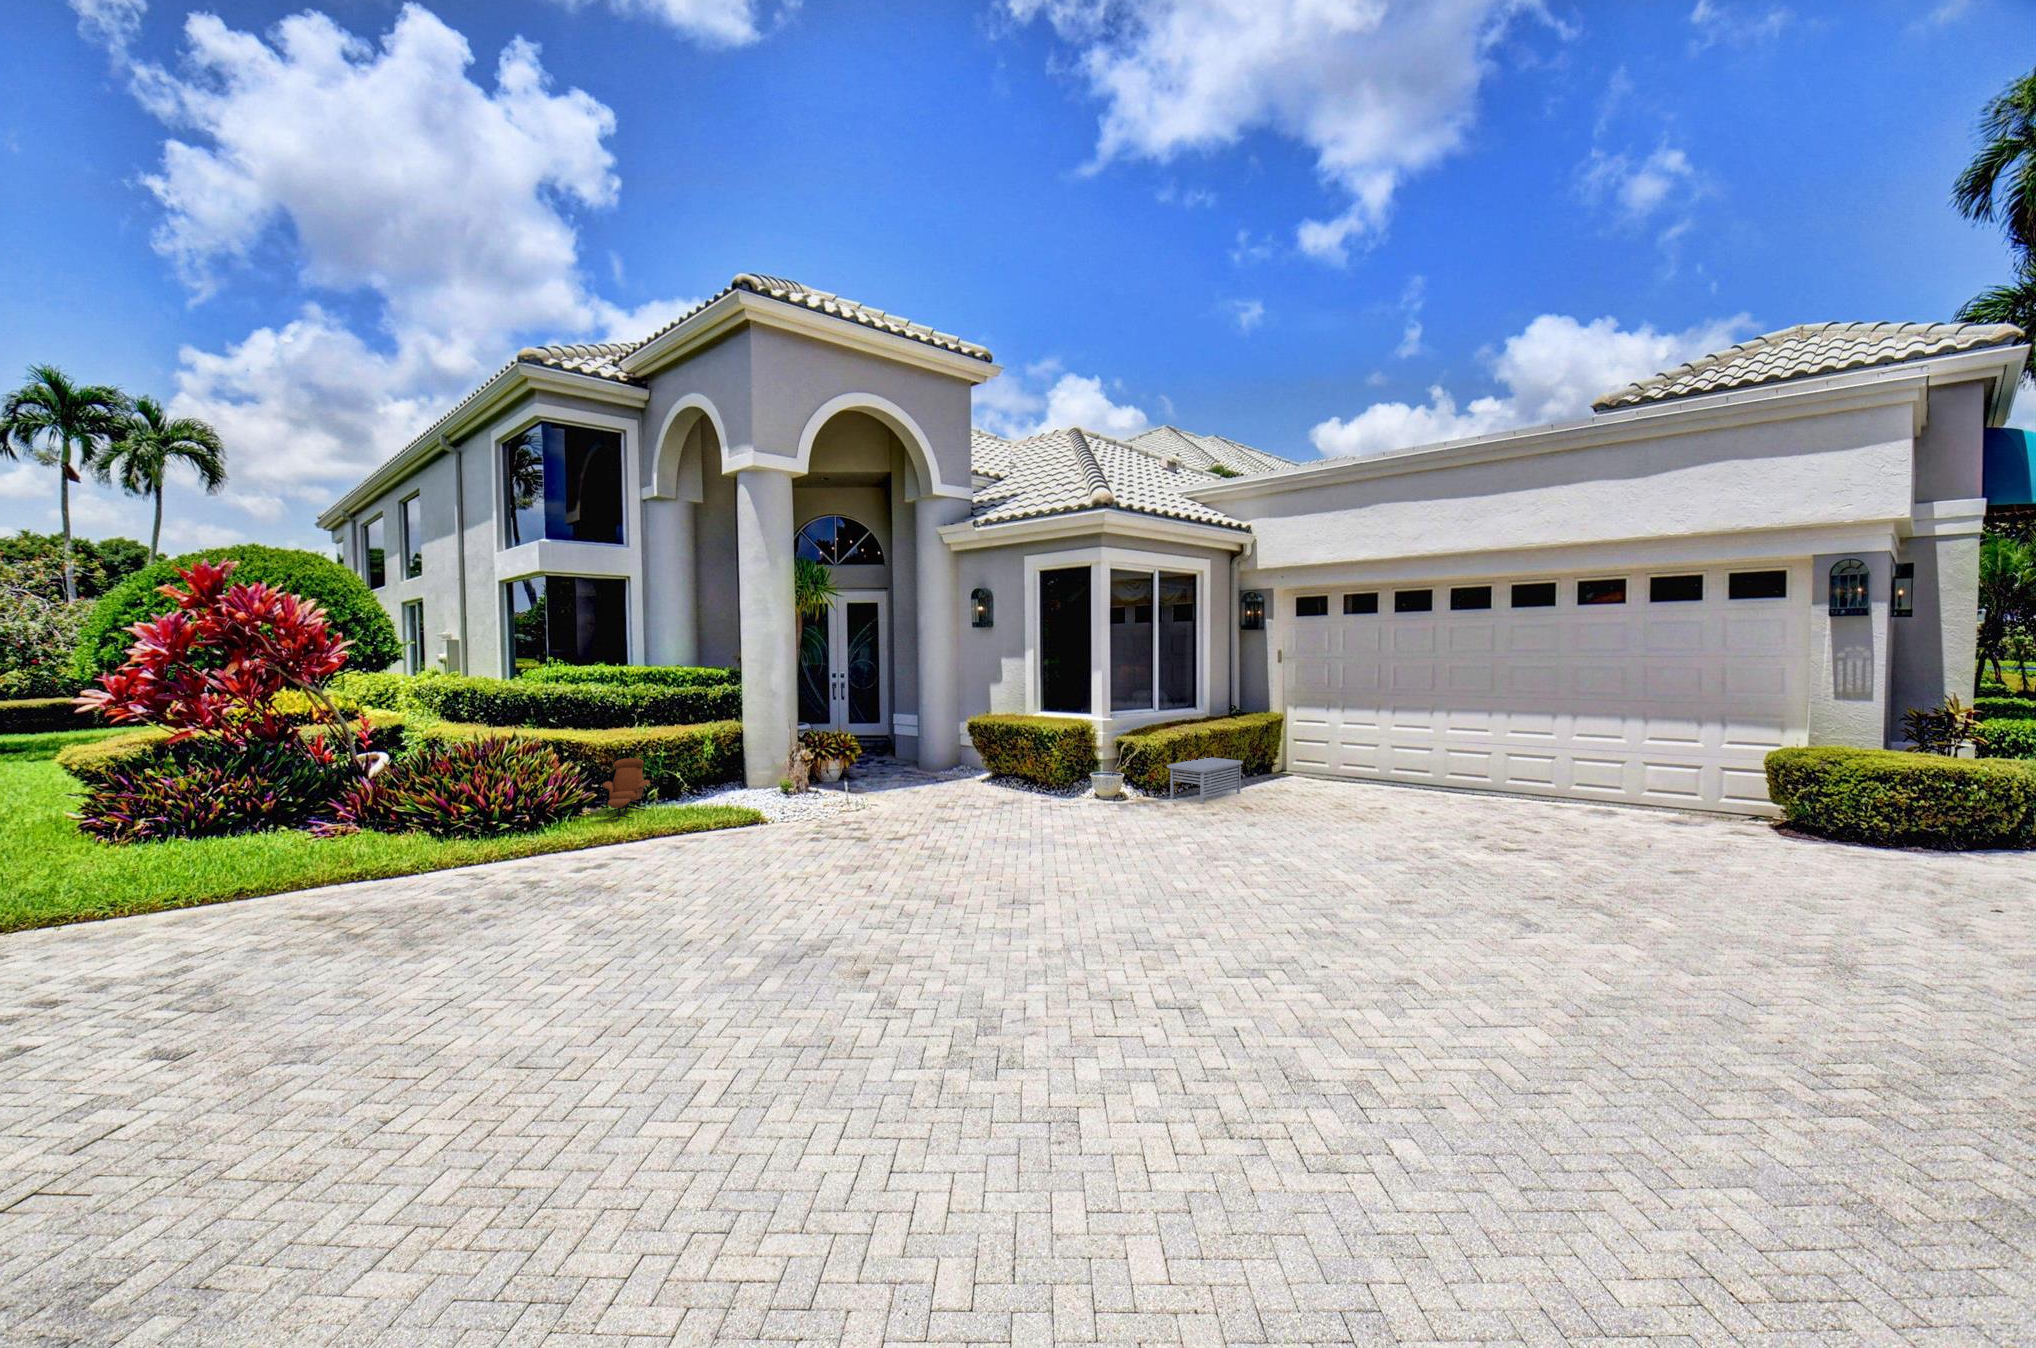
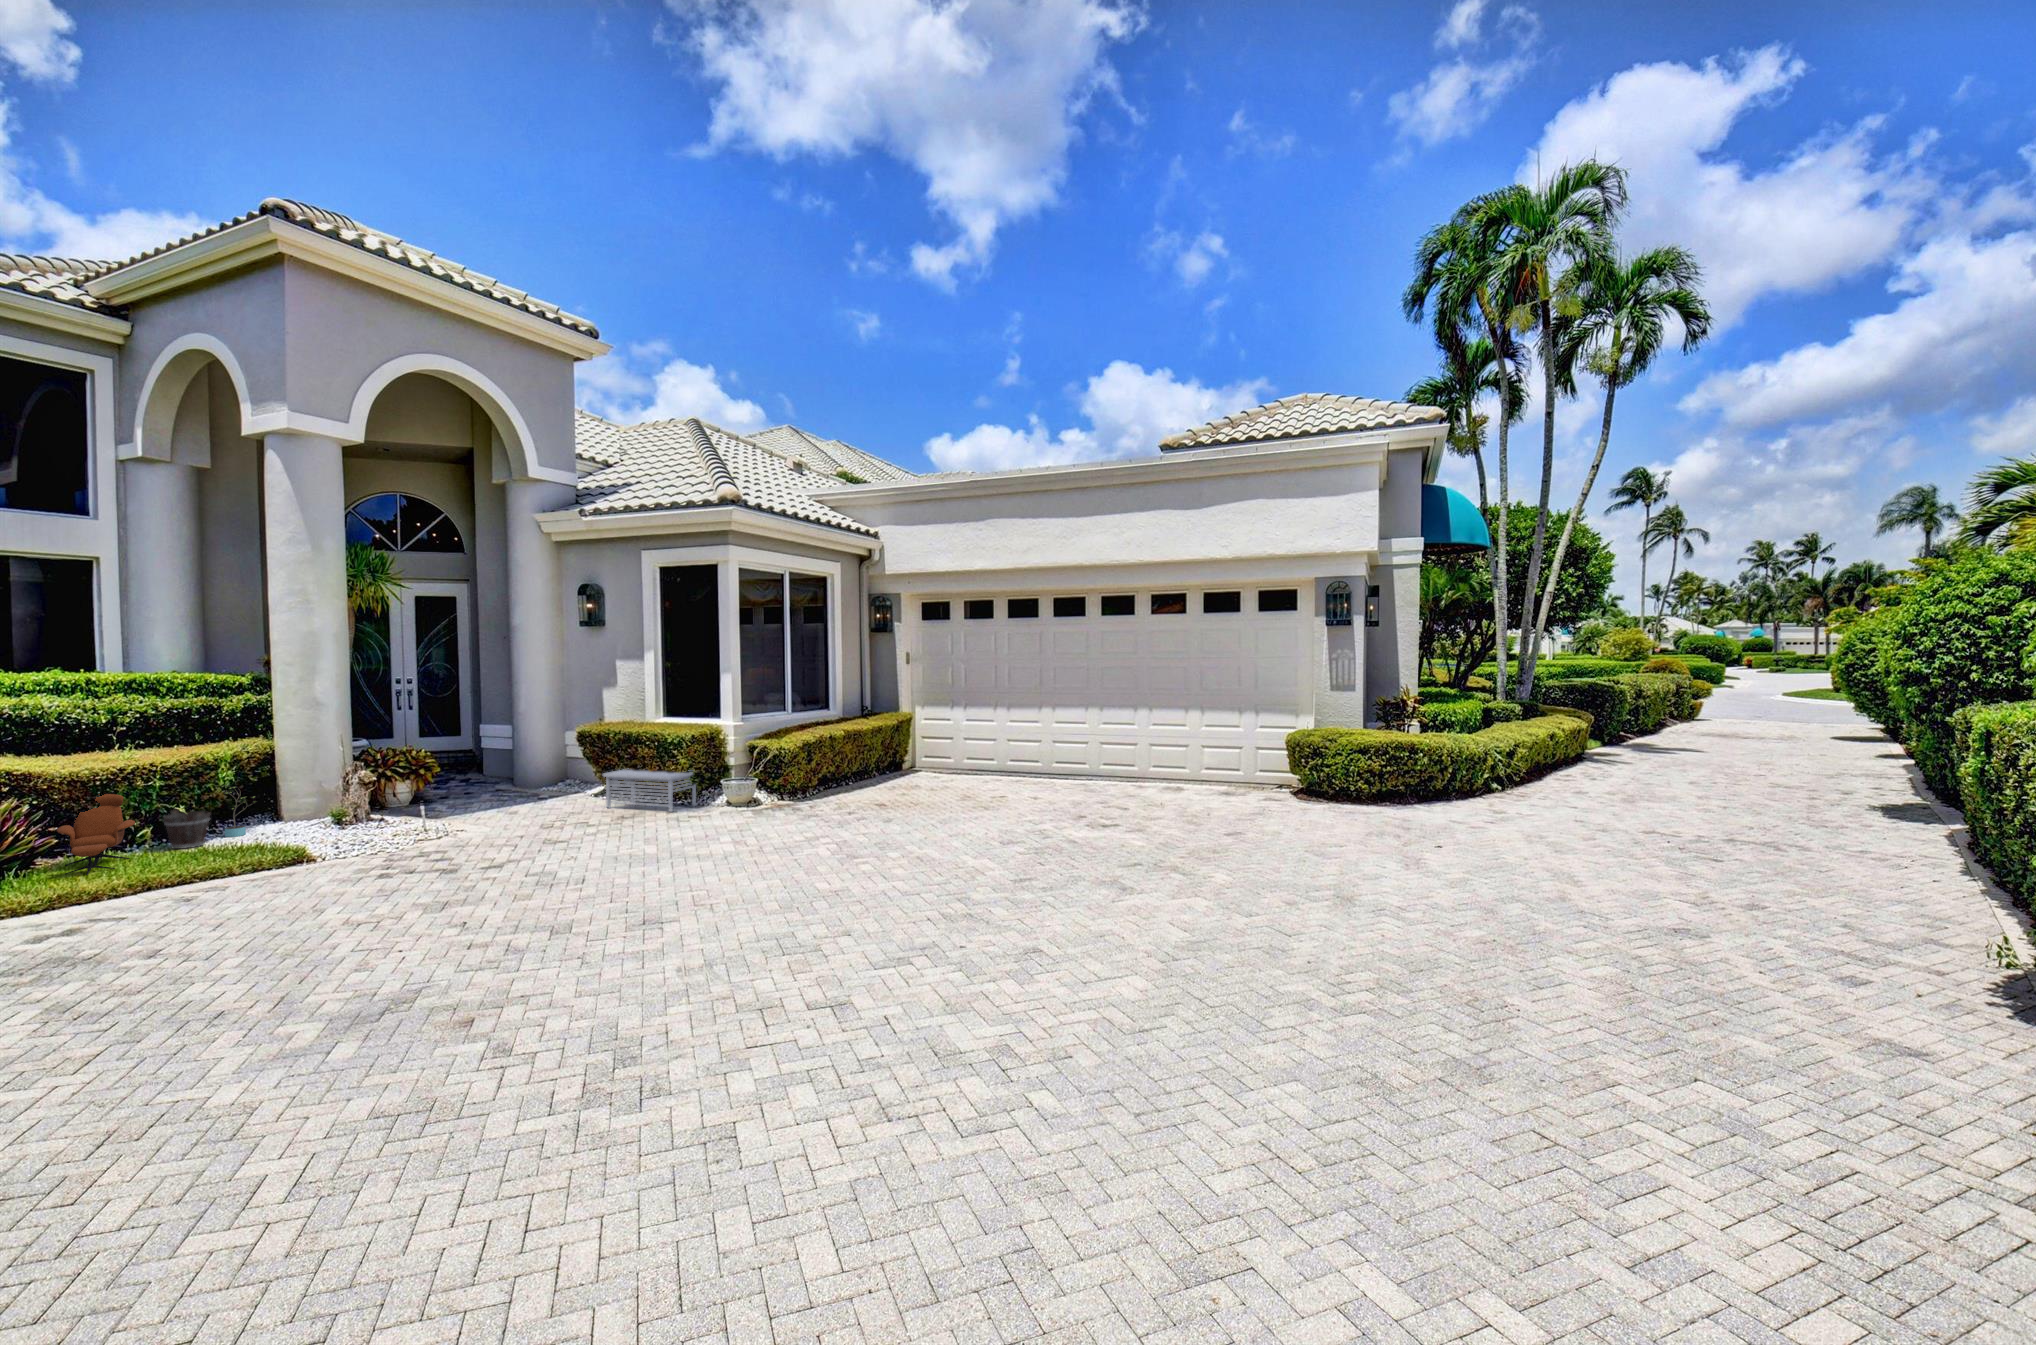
potted plant: none [707,755,732,797] -> present [221,785,256,837]
storage bench: present [1167,757,1243,804] -> present [603,769,696,812]
bucket: none [669,773,699,805] -> present [164,810,210,849]

